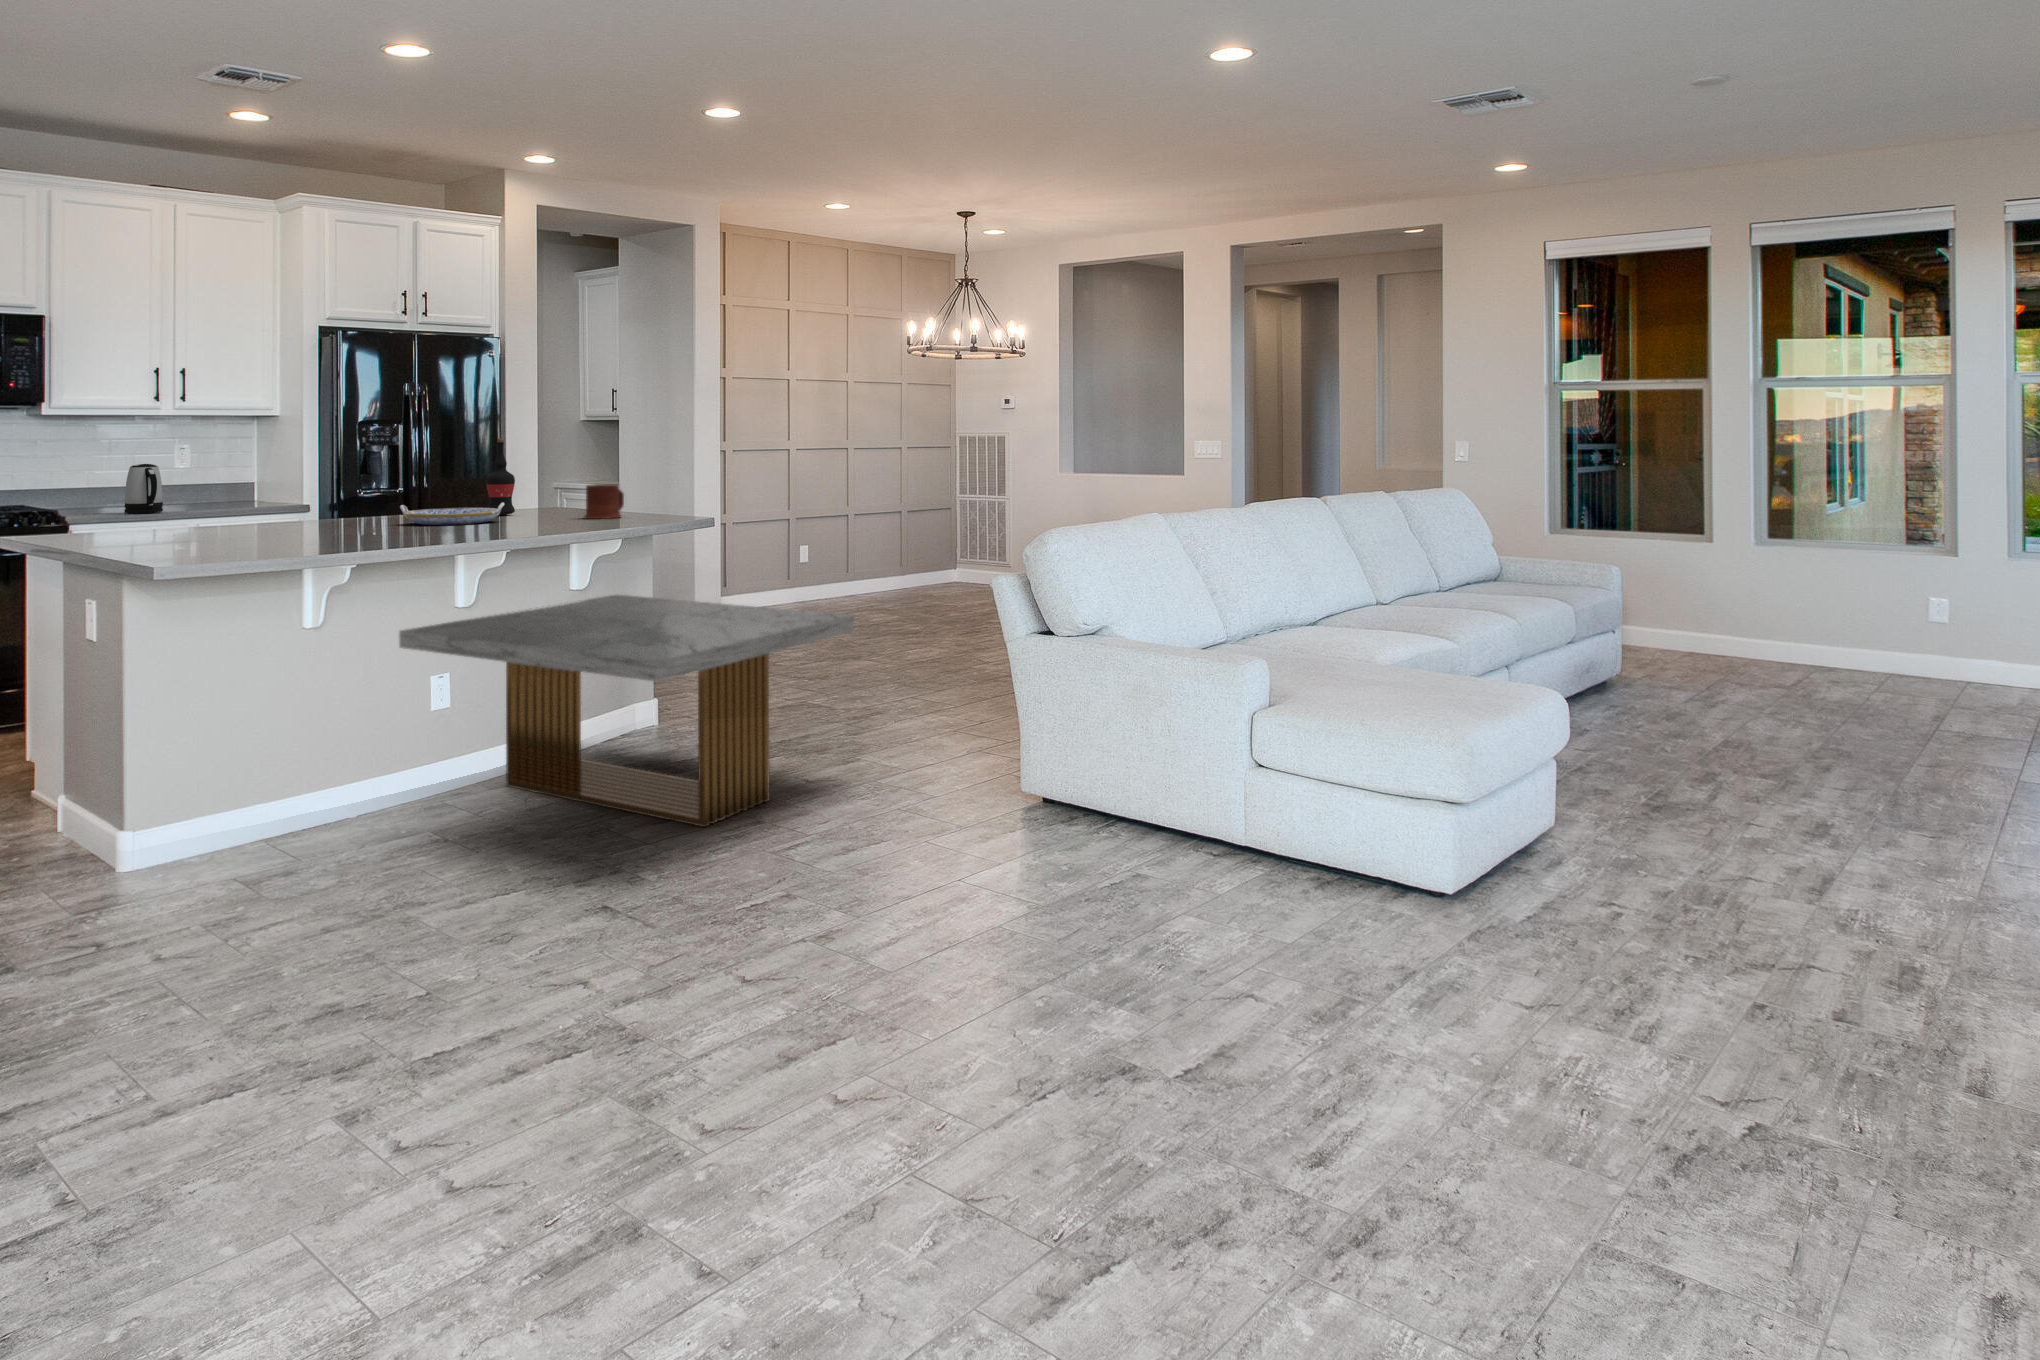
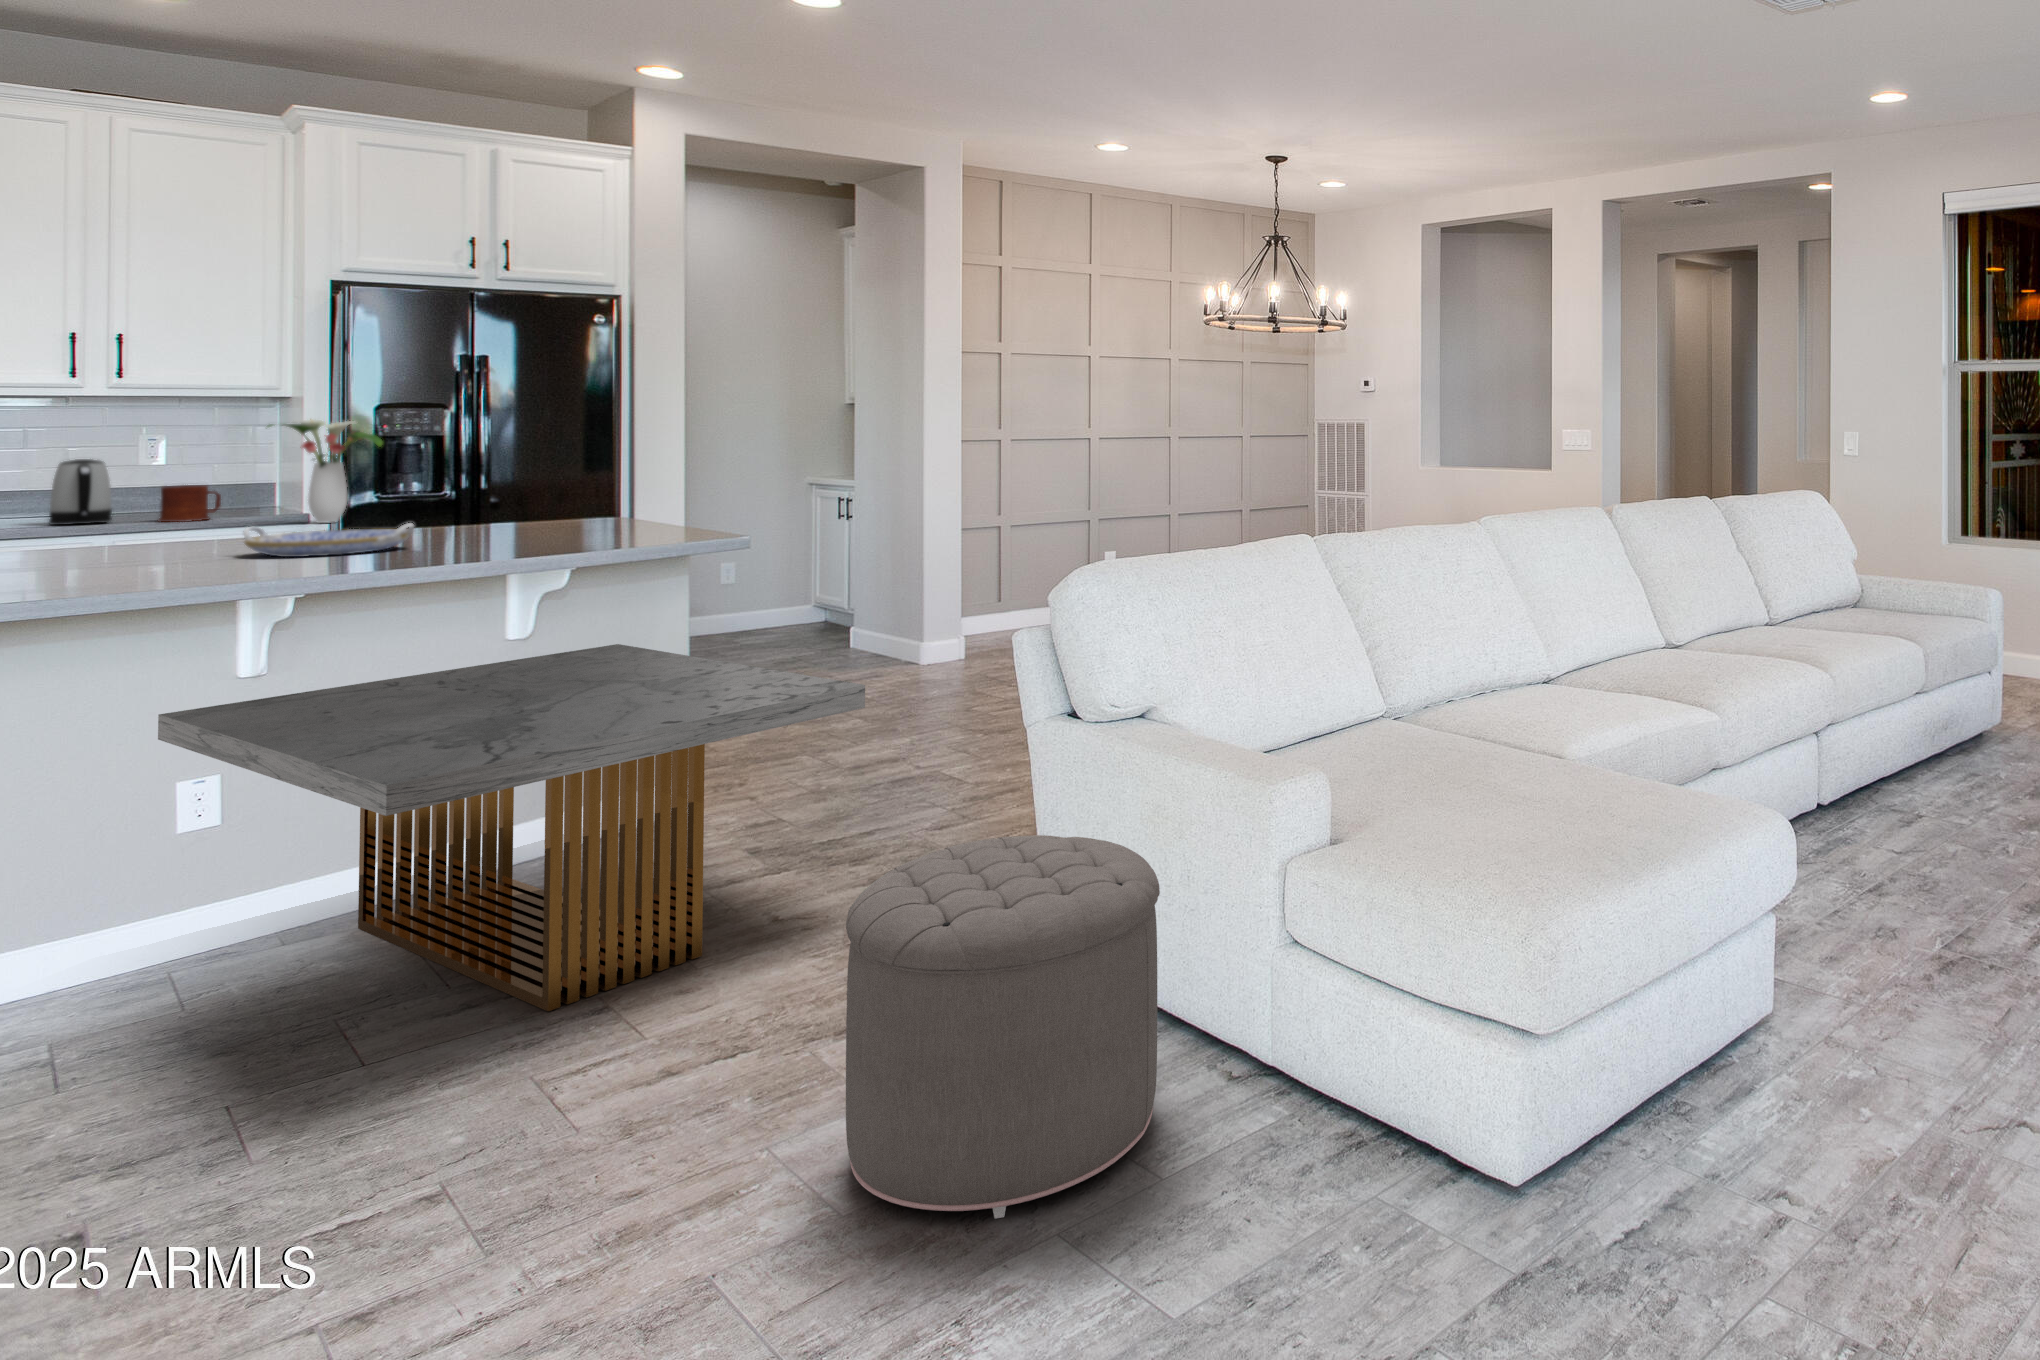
flower arrangement: none [303,431,377,511] -> present [268,419,382,523]
wine bottle: present [486,439,515,515] -> none [454,432,500,535]
mug: present [585,484,624,519] -> present [158,485,221,522]
ottoman: none [995,697,1190,919] -> present [846,835,1160,1219]

